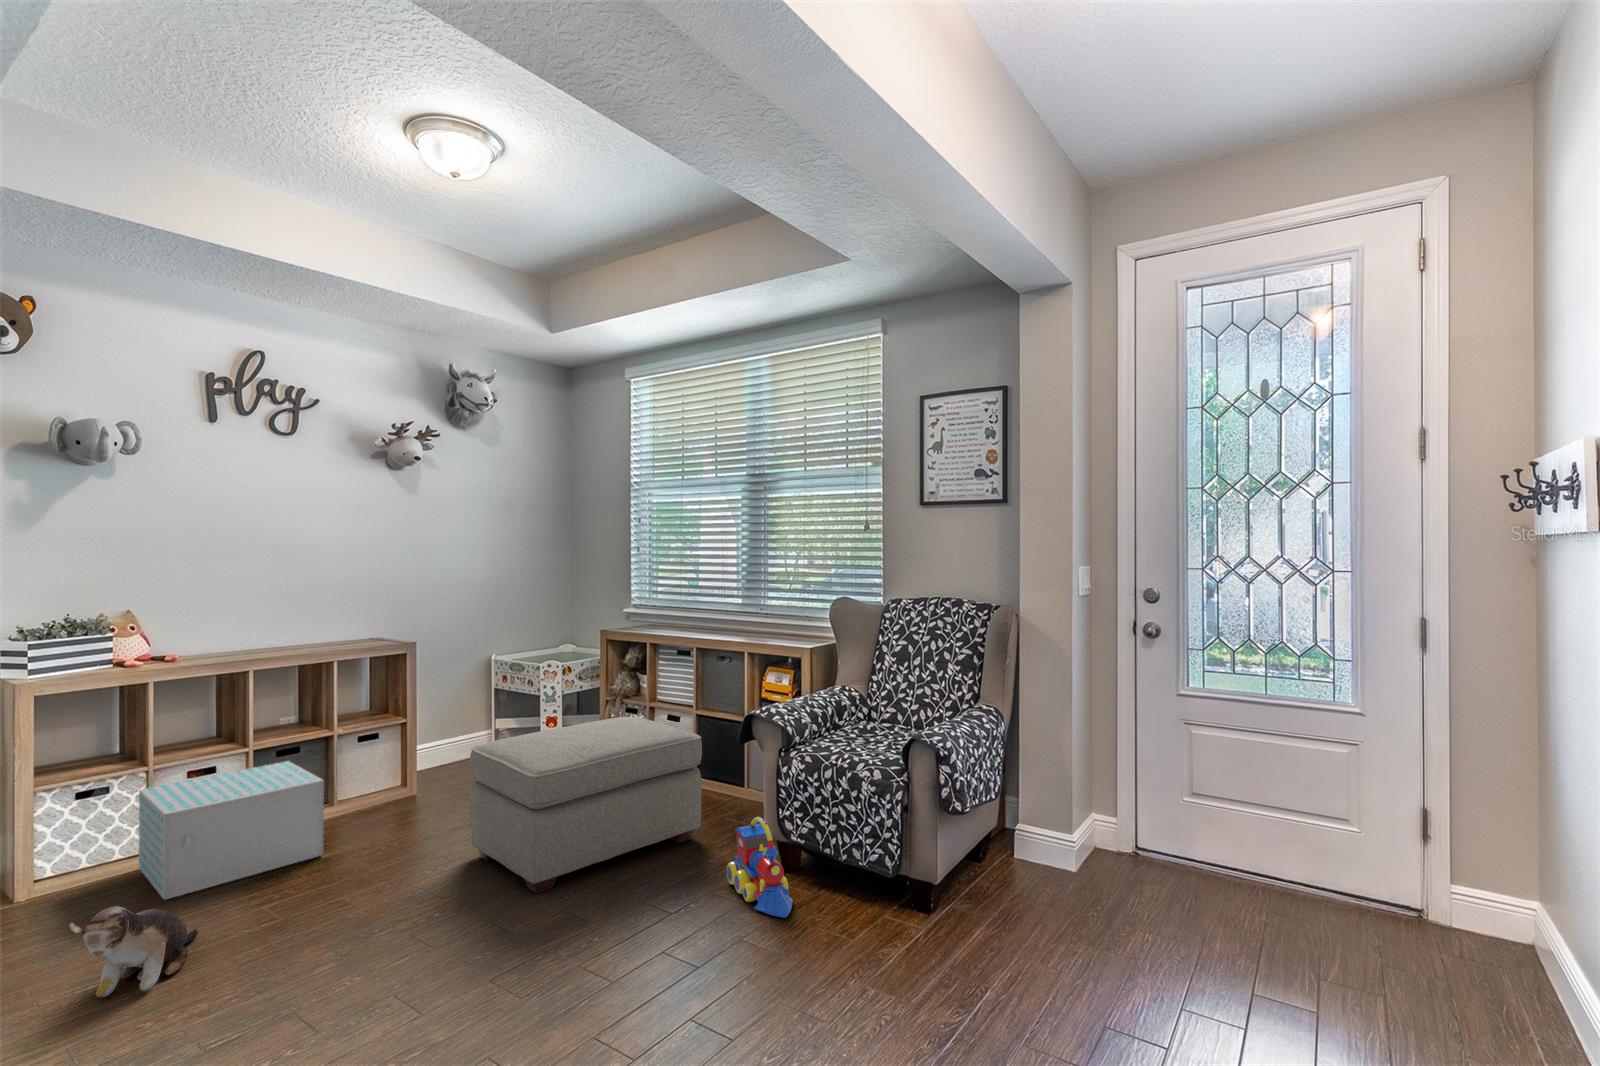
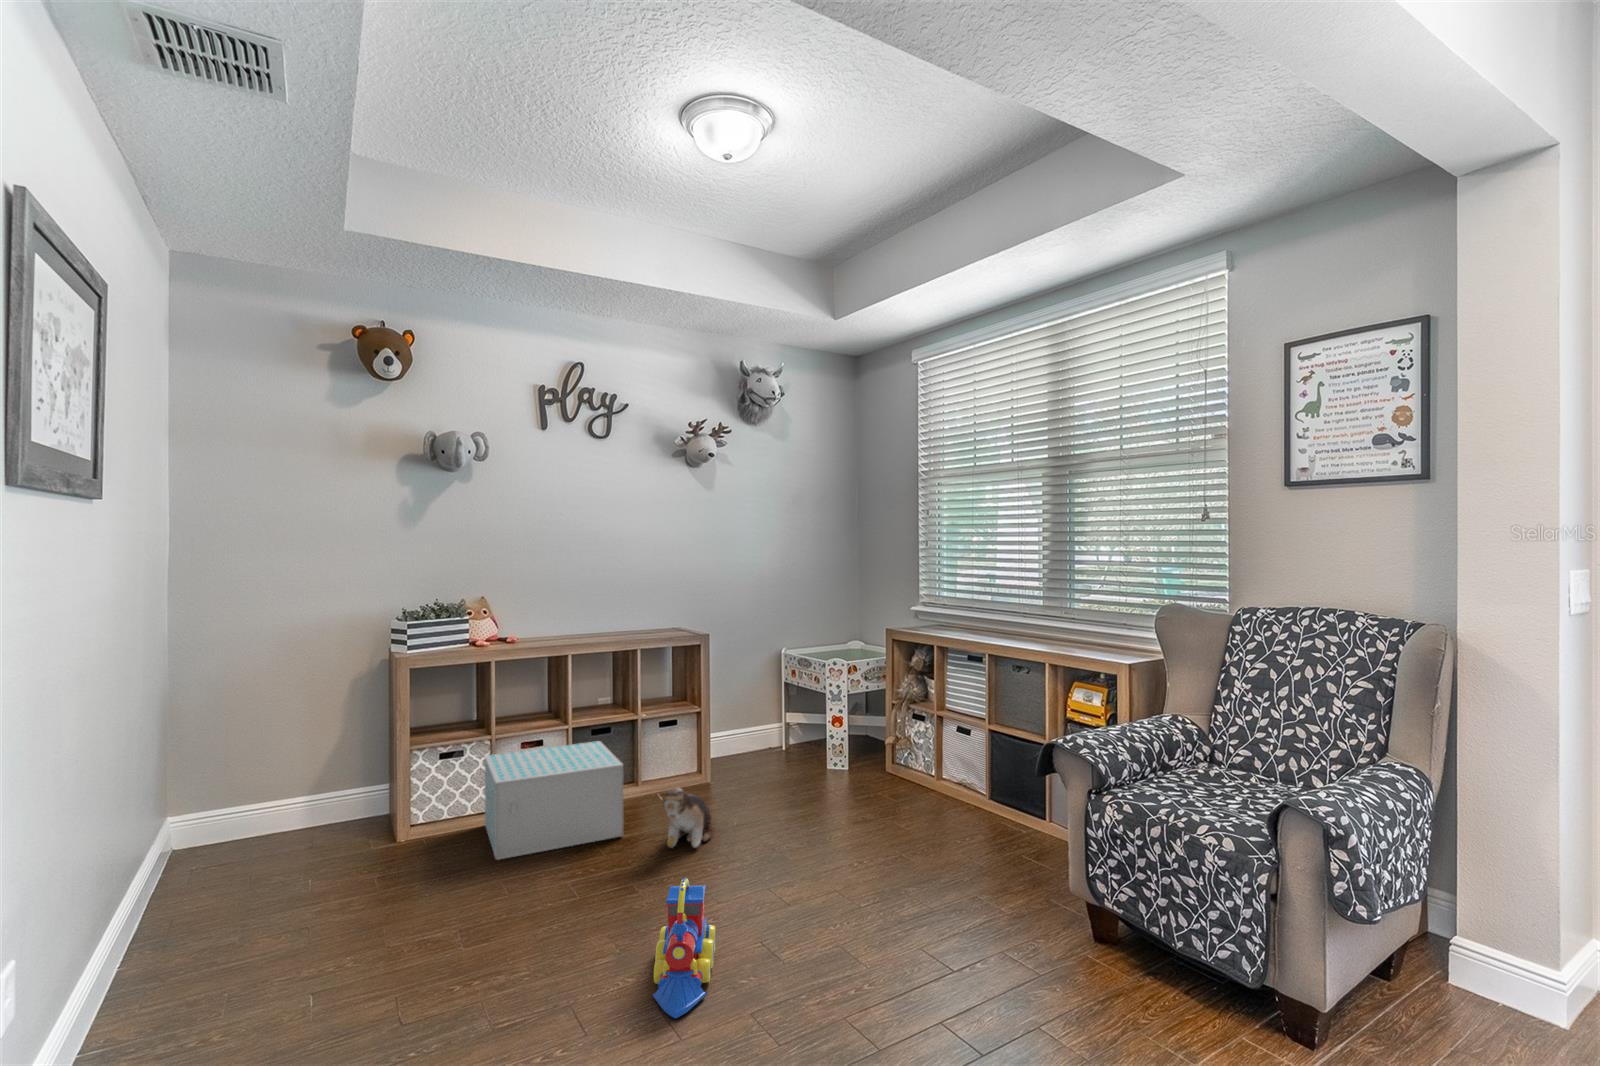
ottoman: present [470,717,702,893] -> none [749,728,994,915]
toy train: present [727,816,793,918] -> present [653,877,716,1018]
plush toy: present [69,906,198,997] -> present [659,787,713,848]

